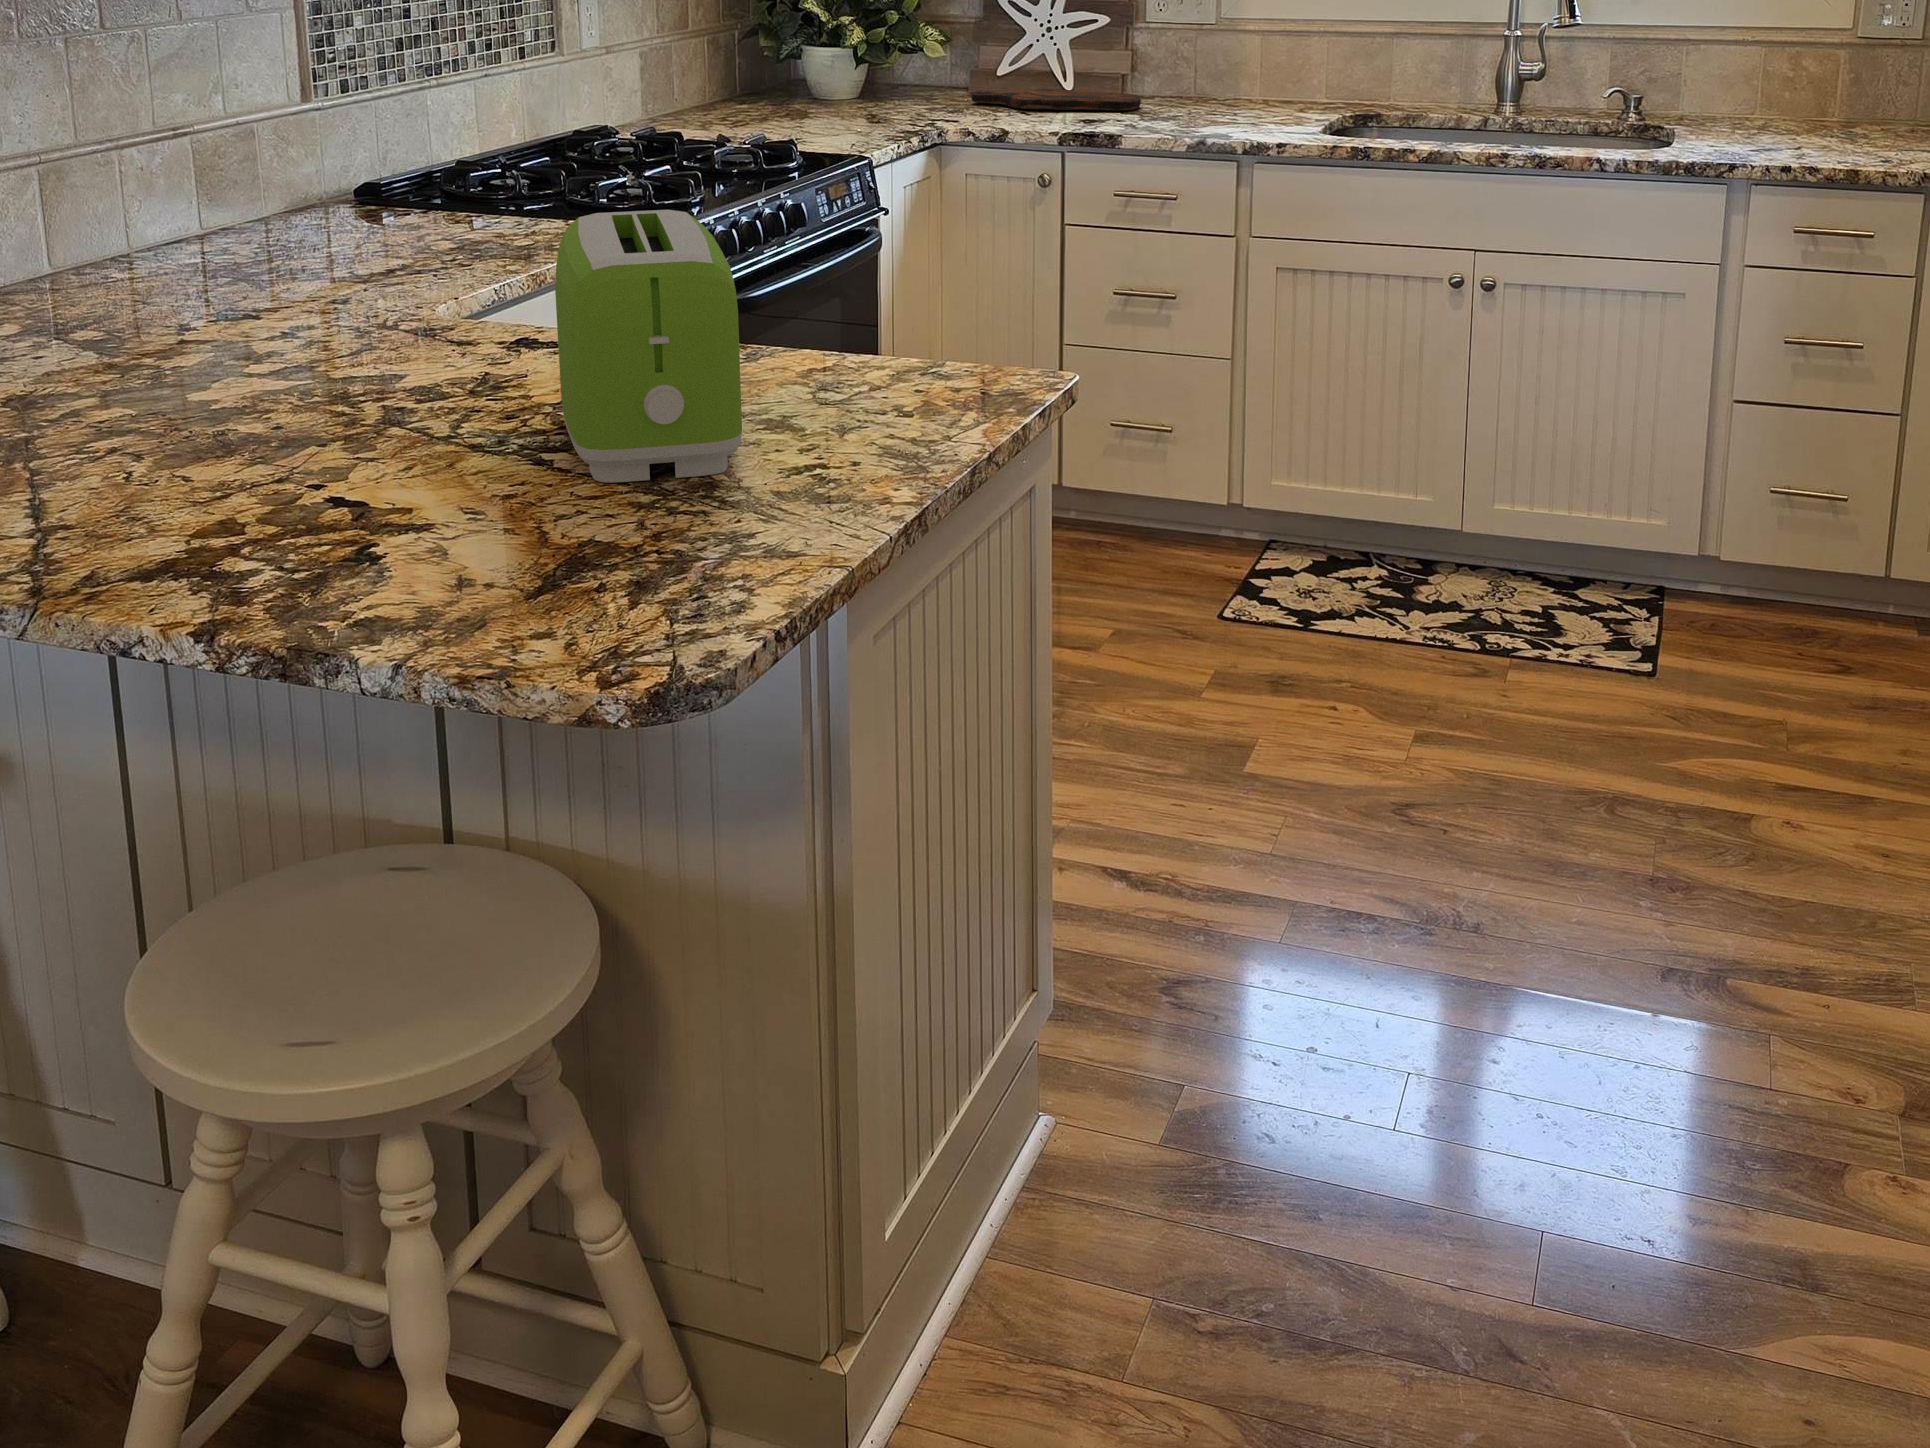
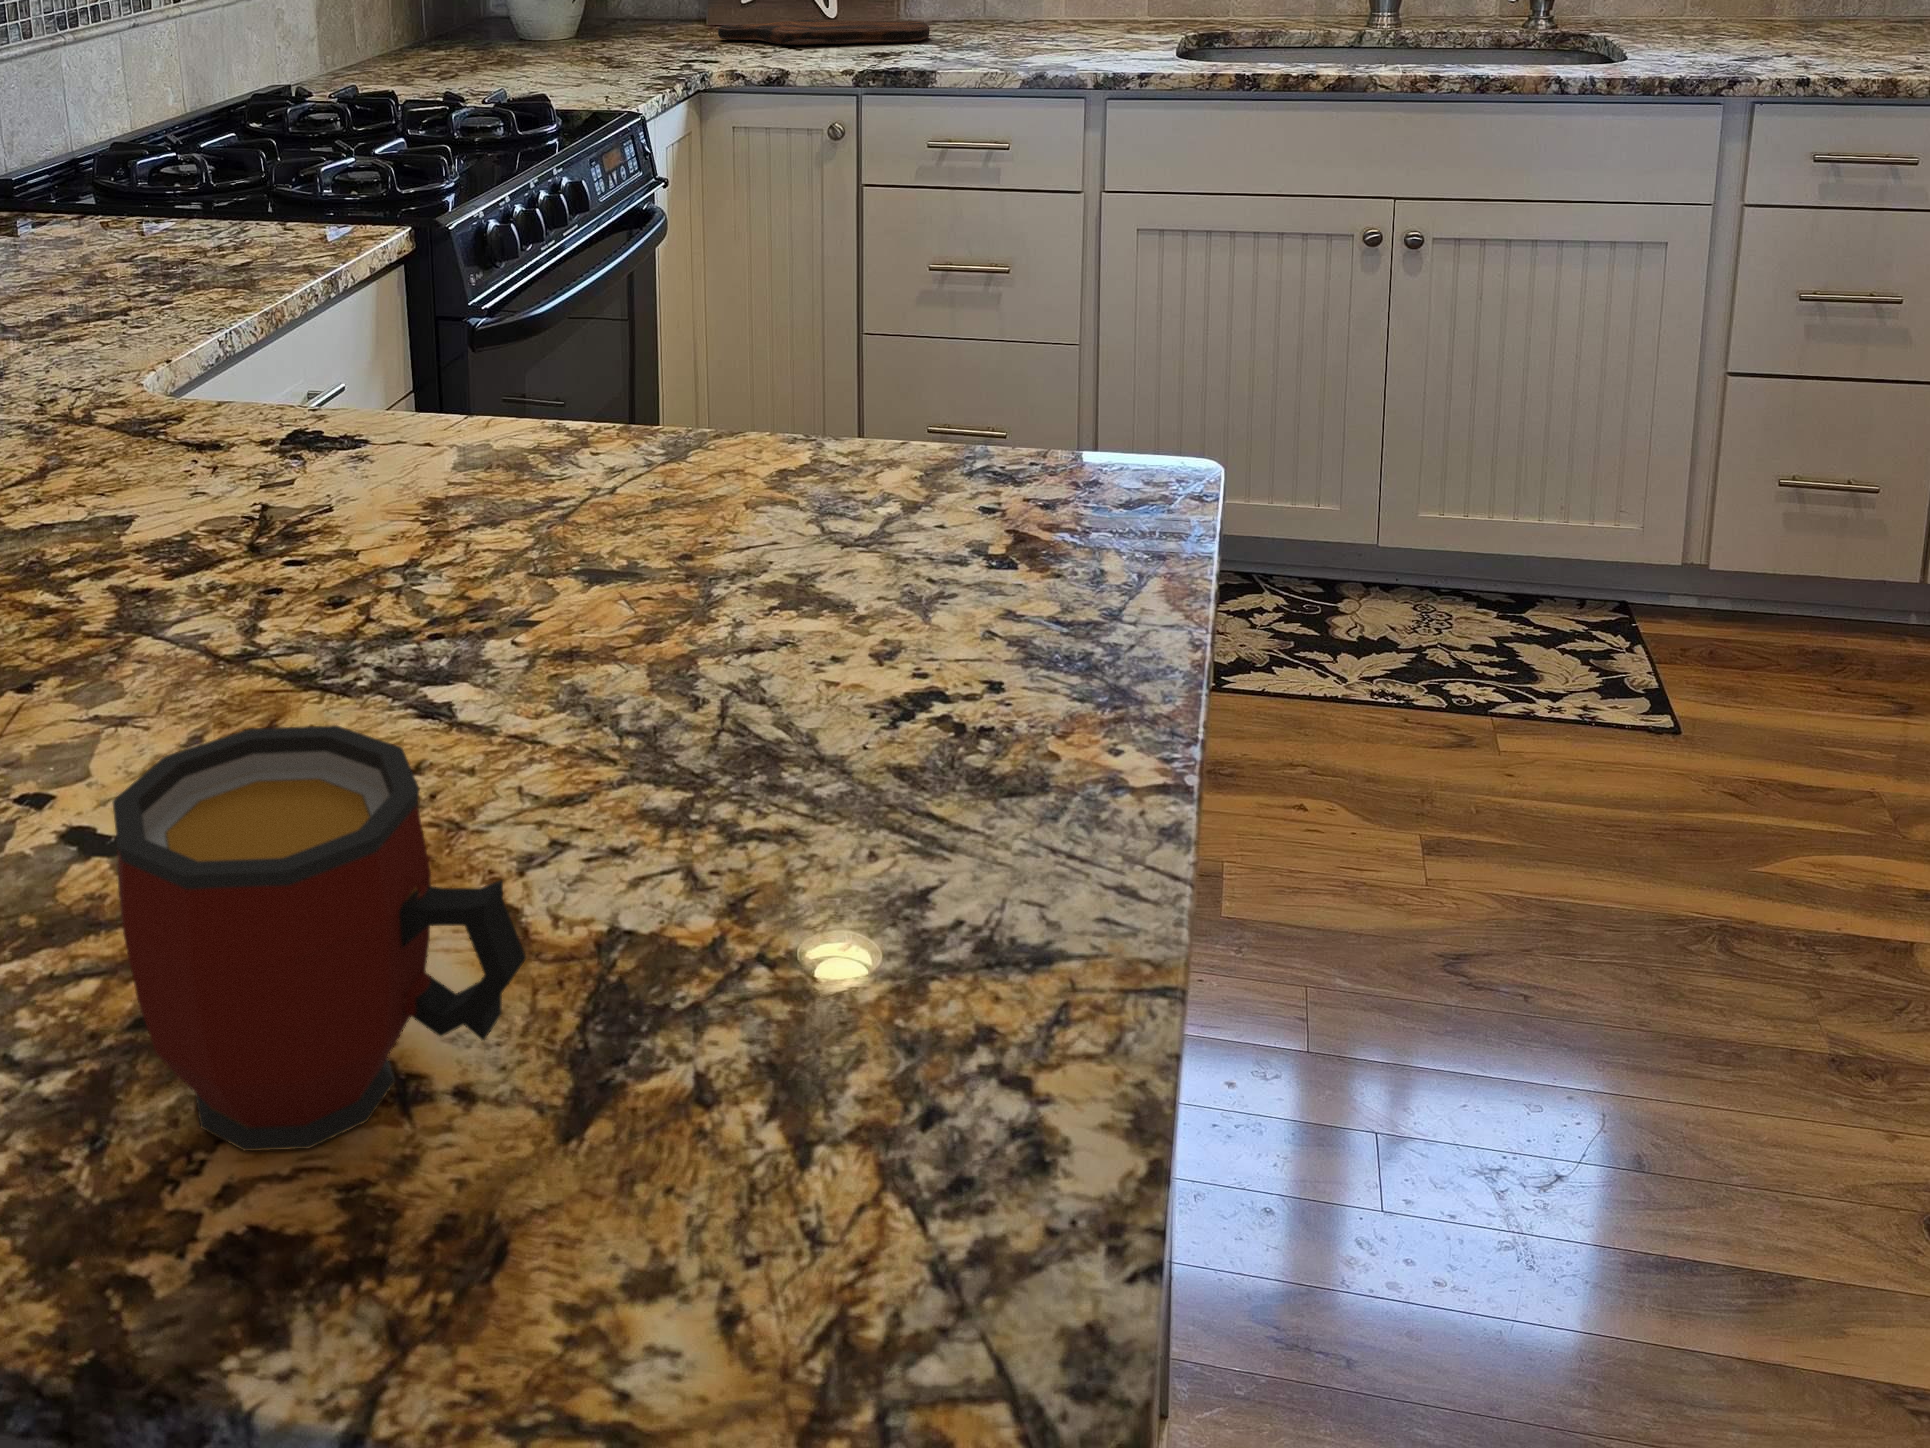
toaster: present [555,210,742,483] -> none [411,234,809,757]
mug: none [327,414,511,595] -> present [113,725,526,1151]

